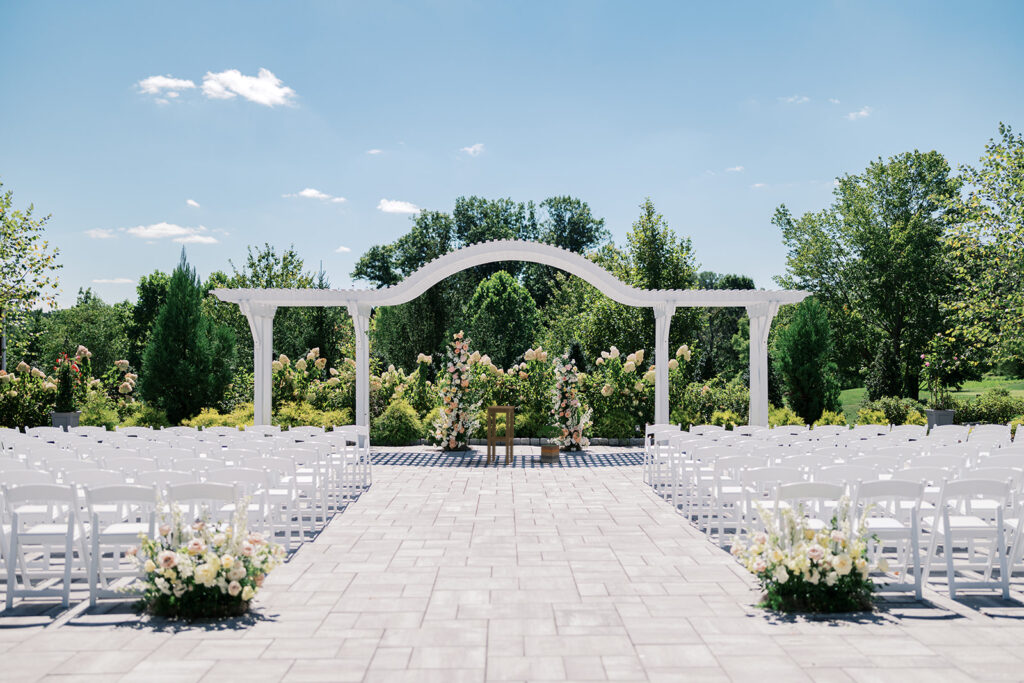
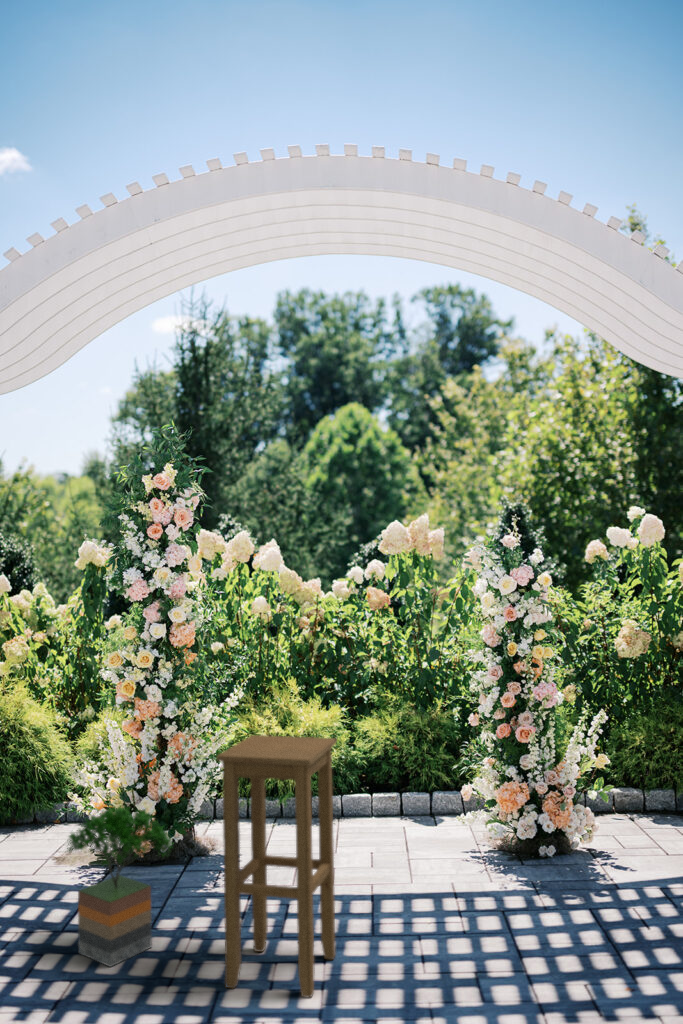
potted tree: present [538,426,565,463] -> present [67,806,174,967]

